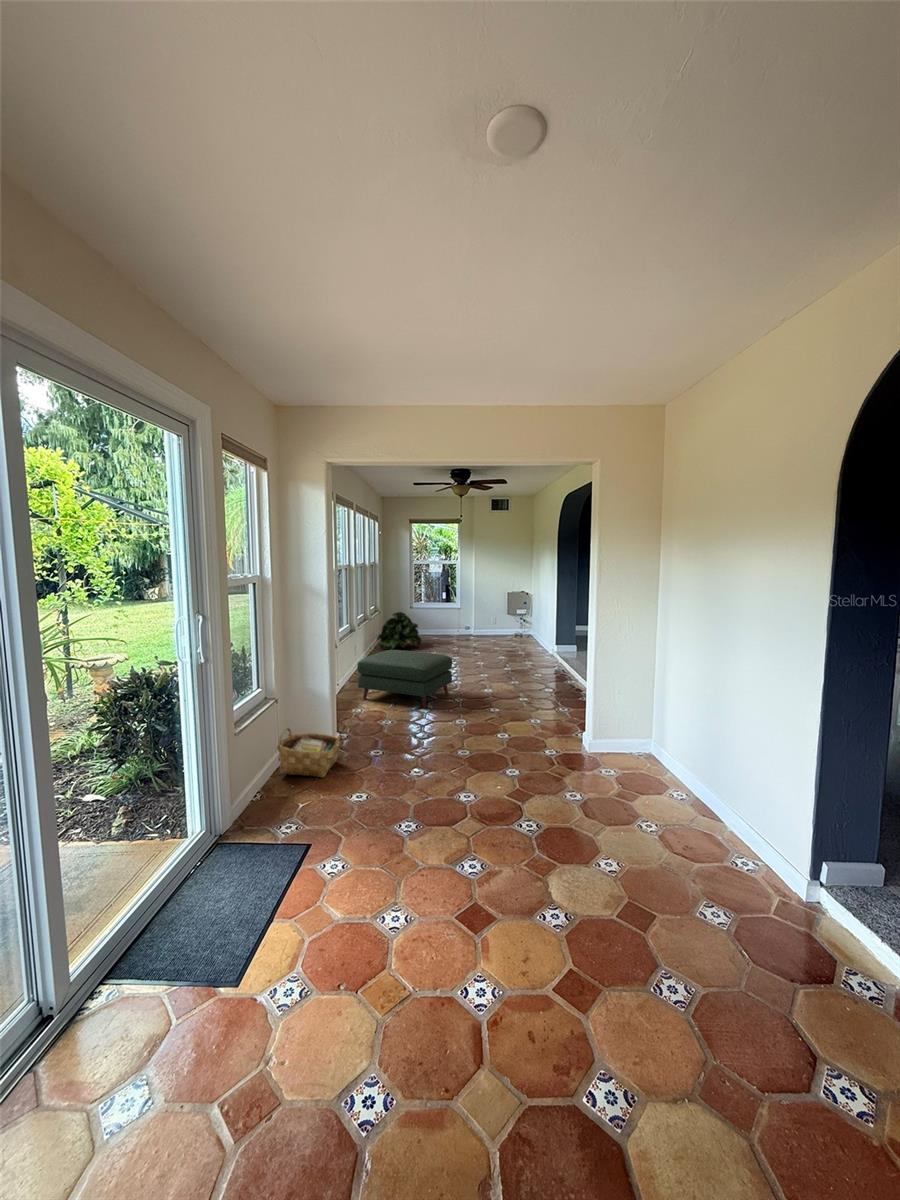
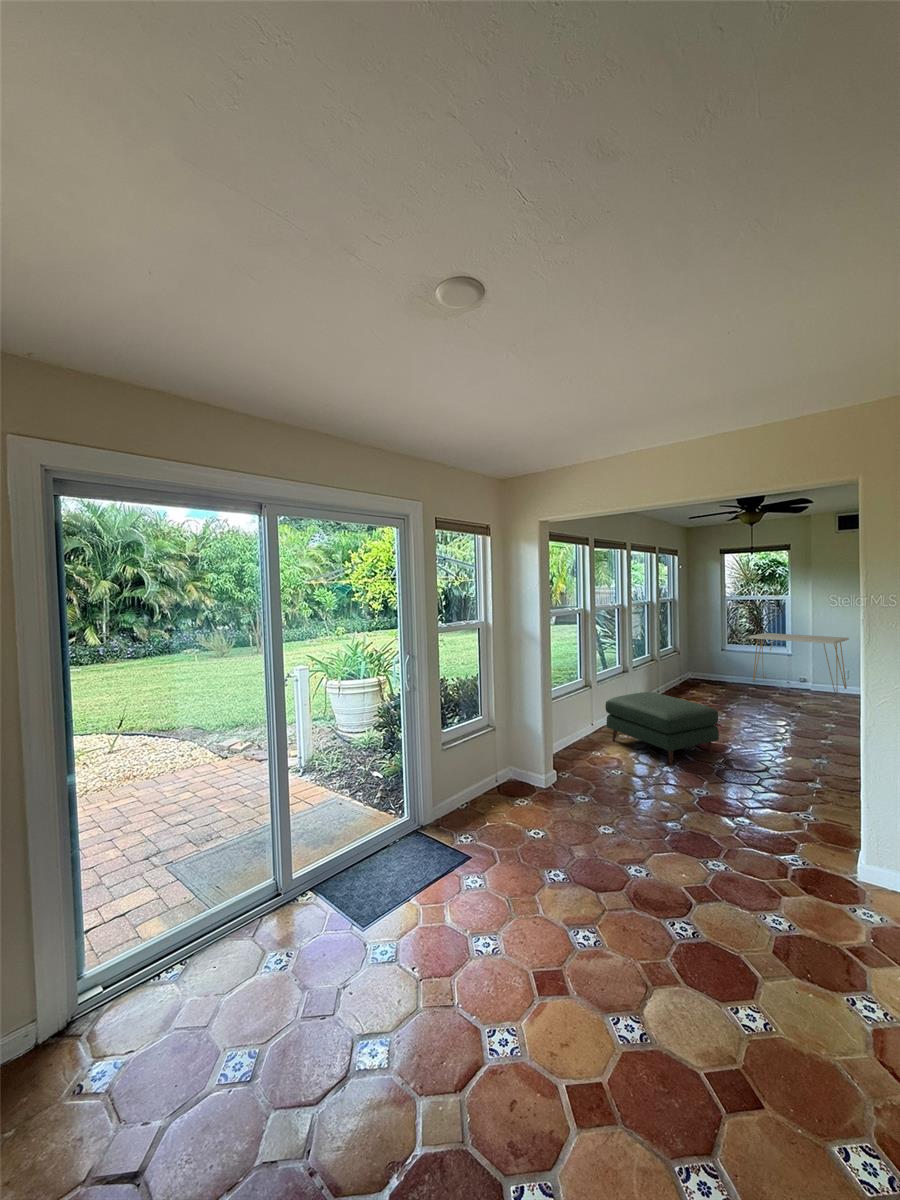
console table: none [431,599,493,641] -> present [749,633,849,693]
potted plant: present [377,612,421,650] -> none [671,647,729,691]
woven basket: present [277,728,342,777] -> none [488,753,544,806]

